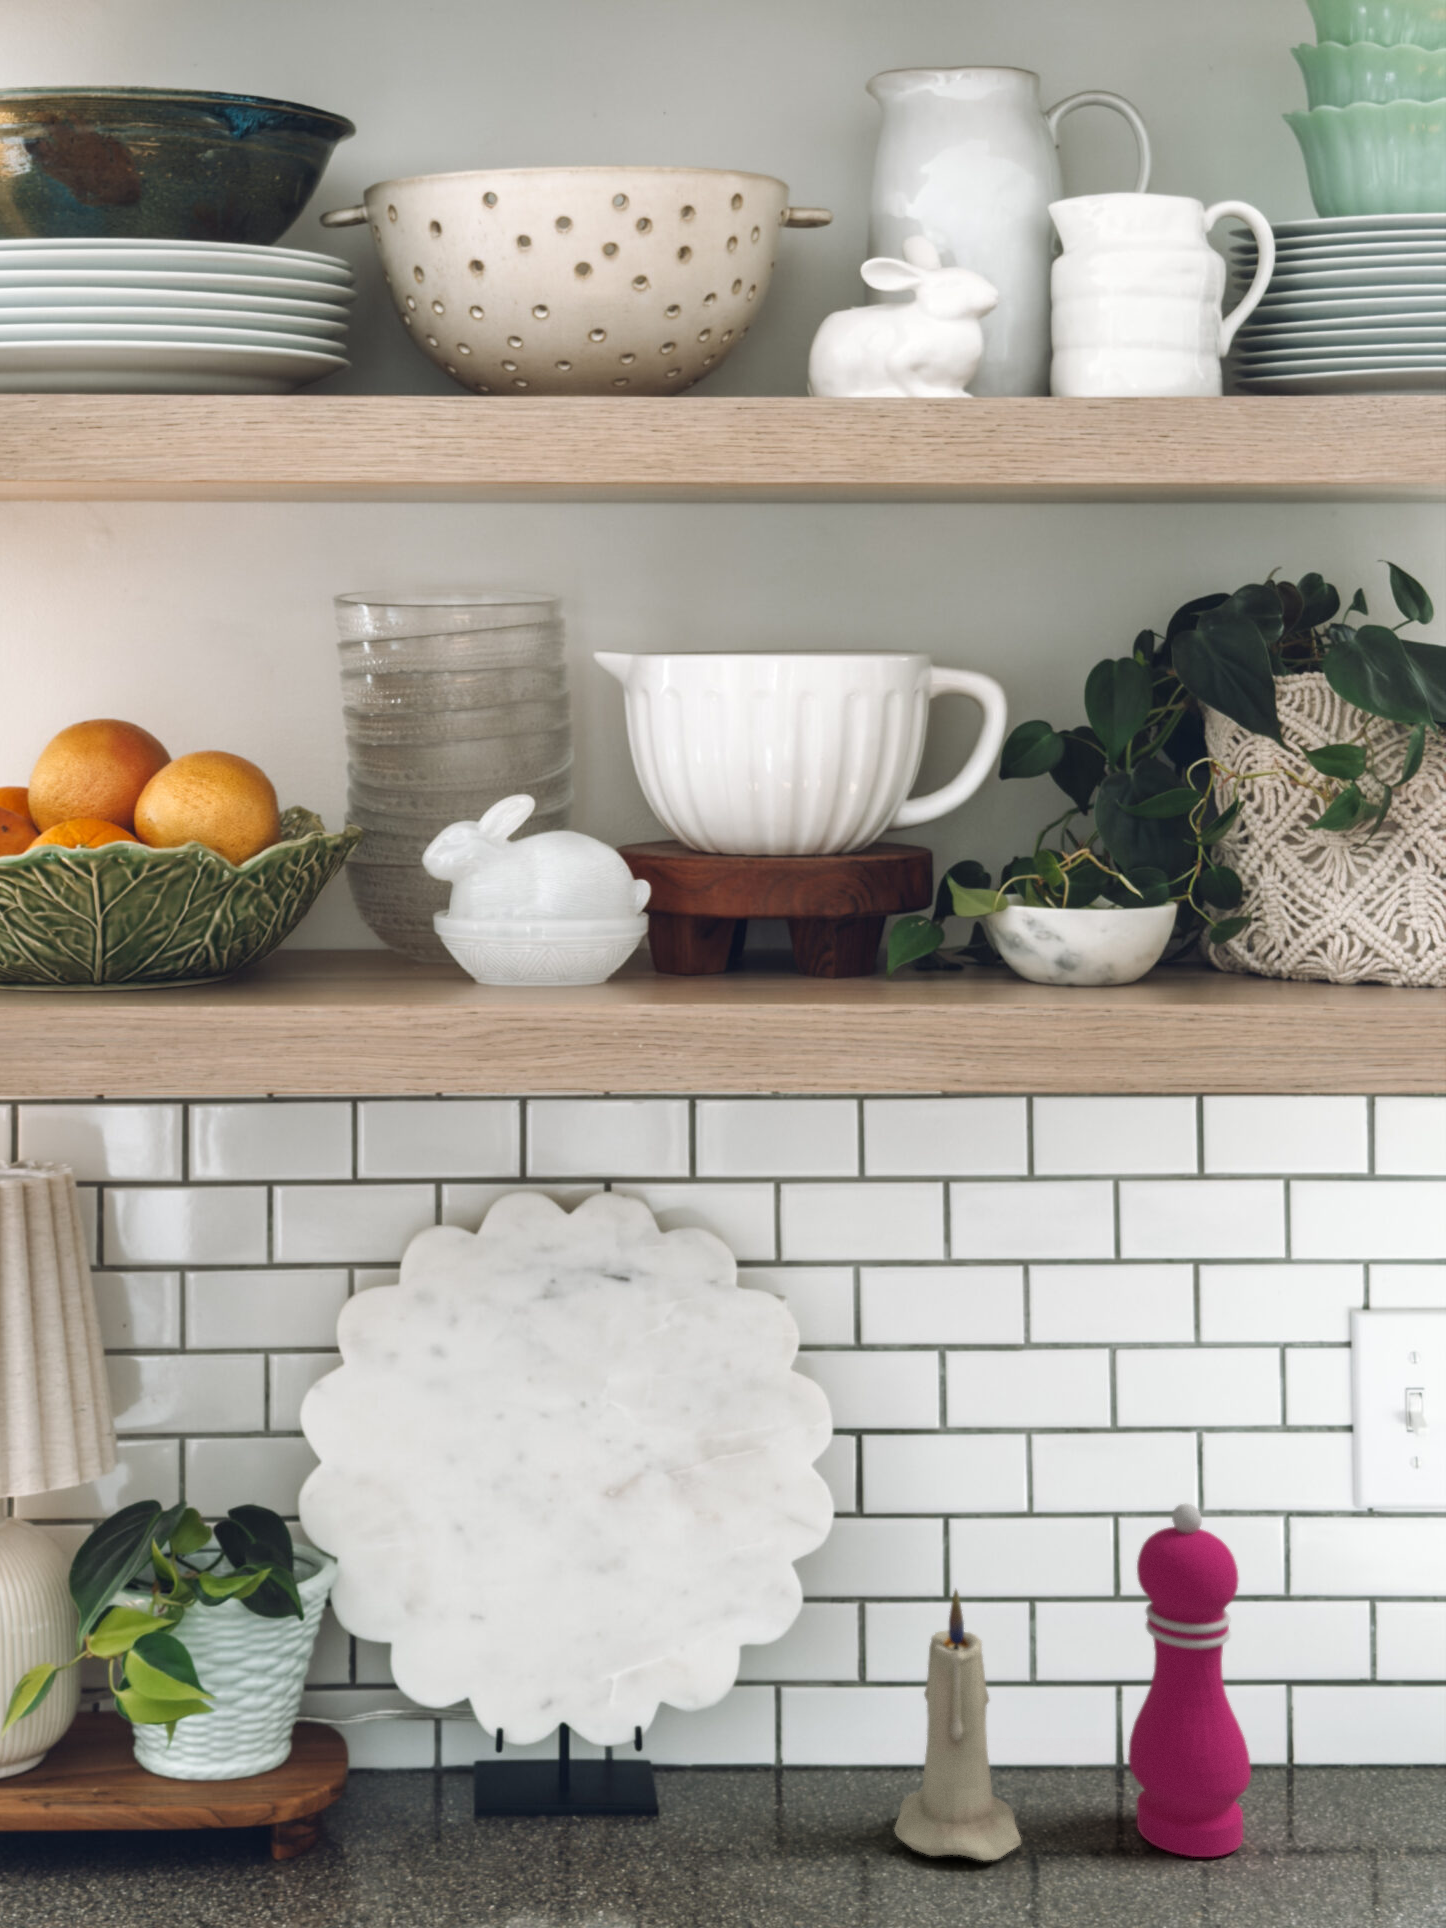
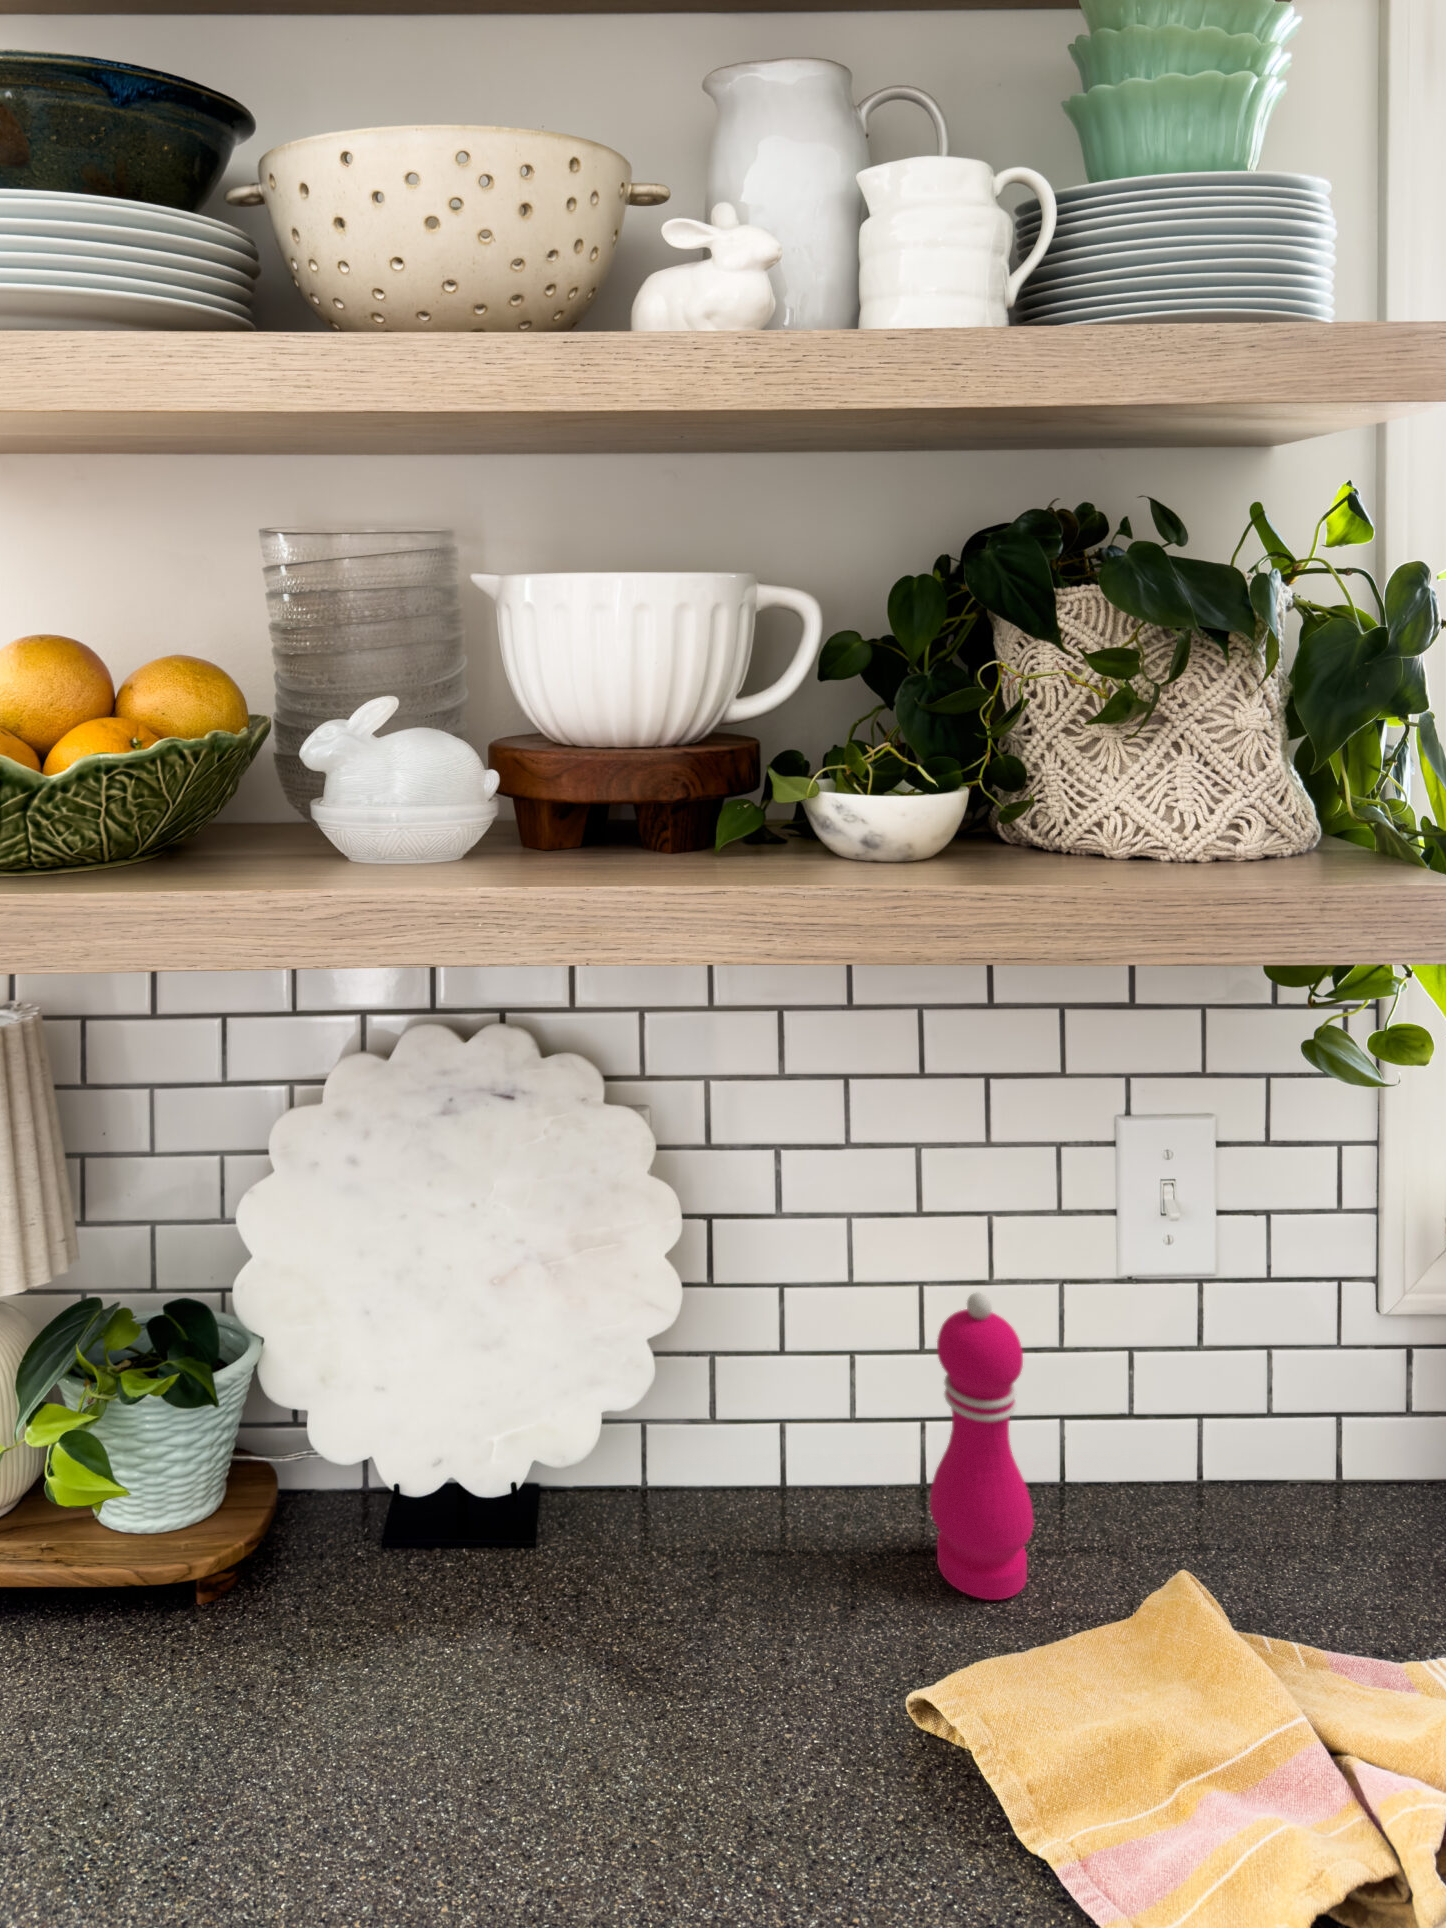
candle: present [894,1590,1021,1860] -> none [730,1365,837,1609]

